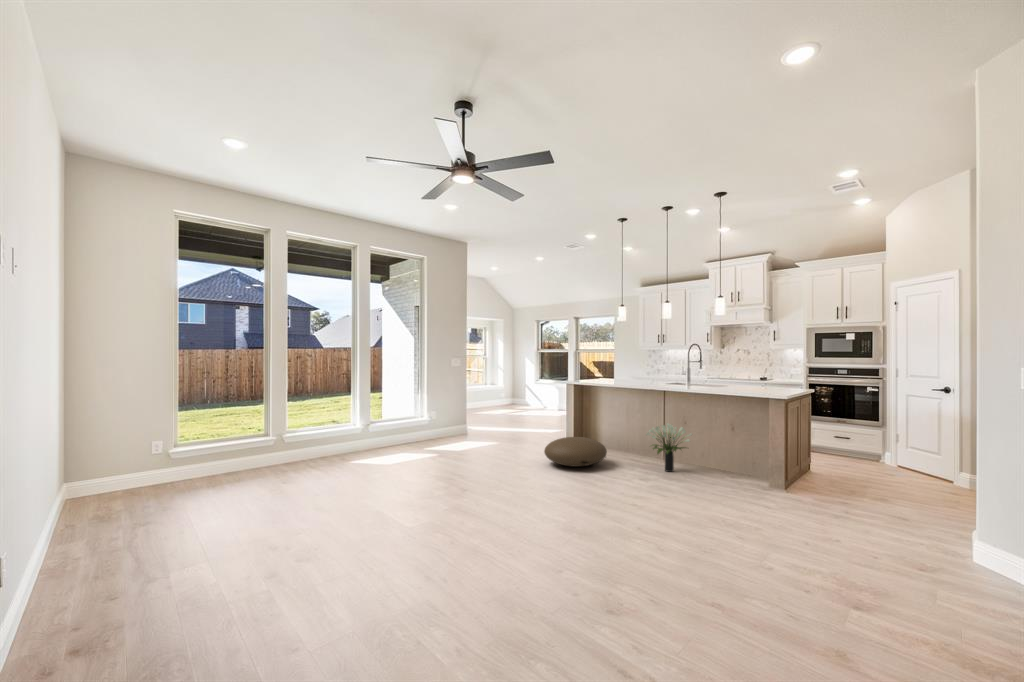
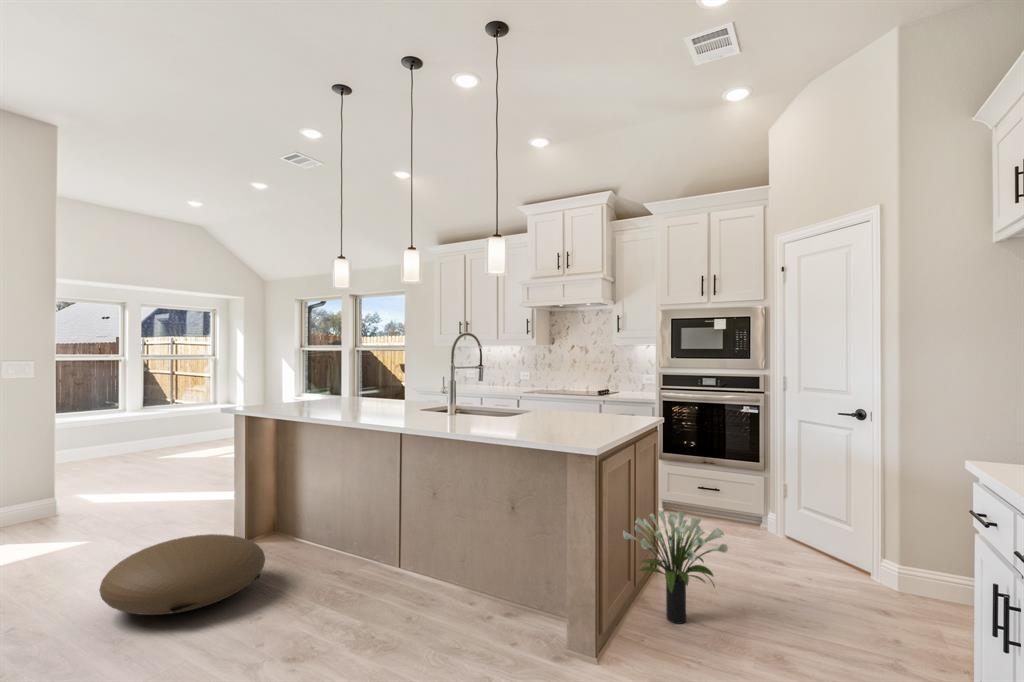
potted plant: present [646,423,692,472] -> present [623,511,728,624]

